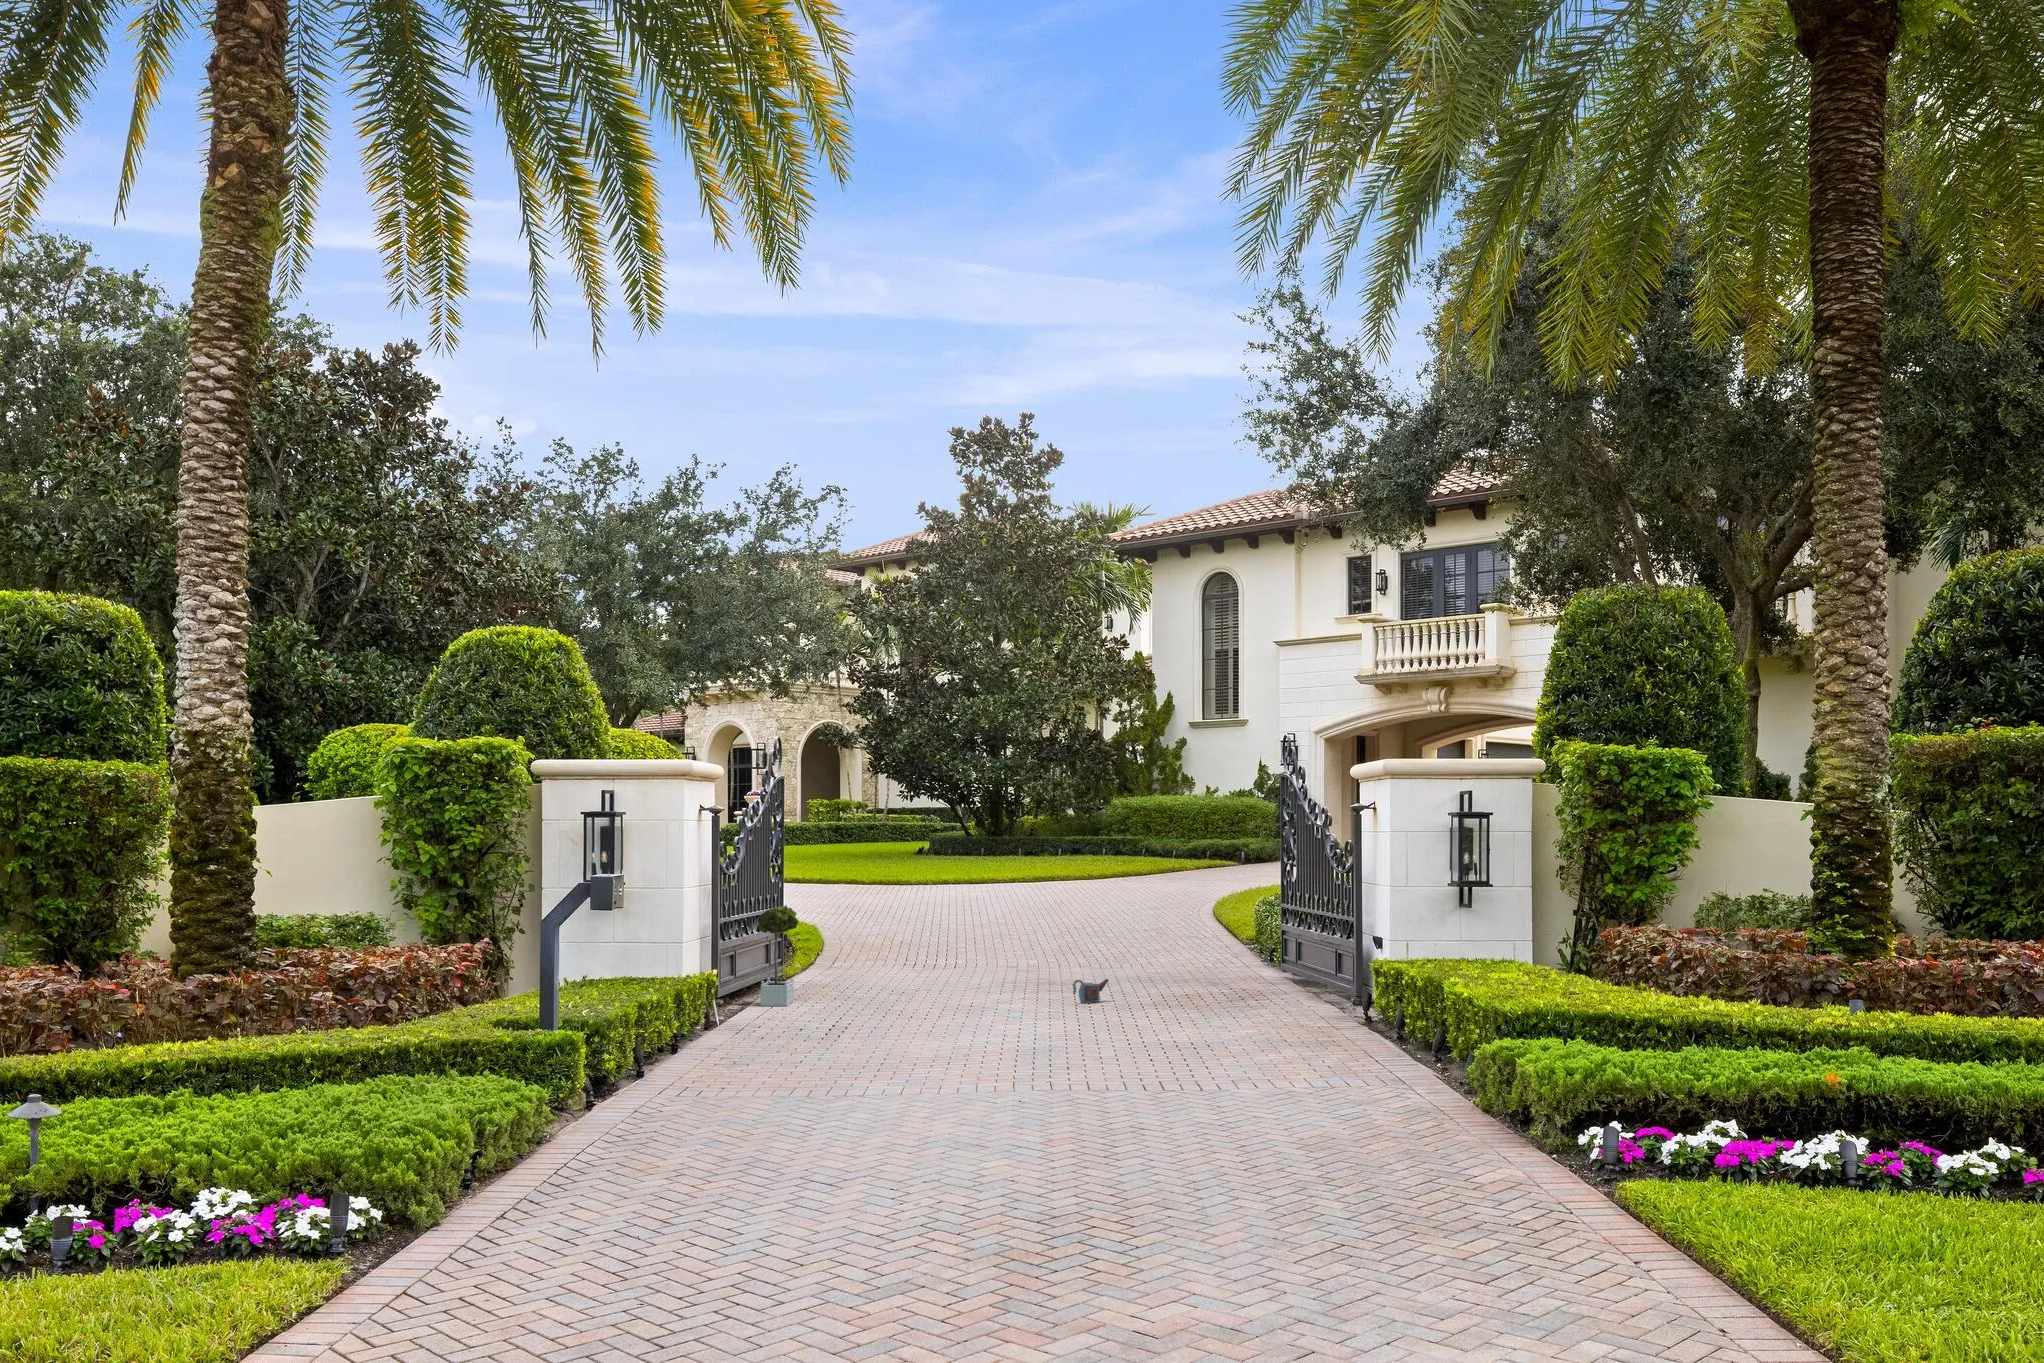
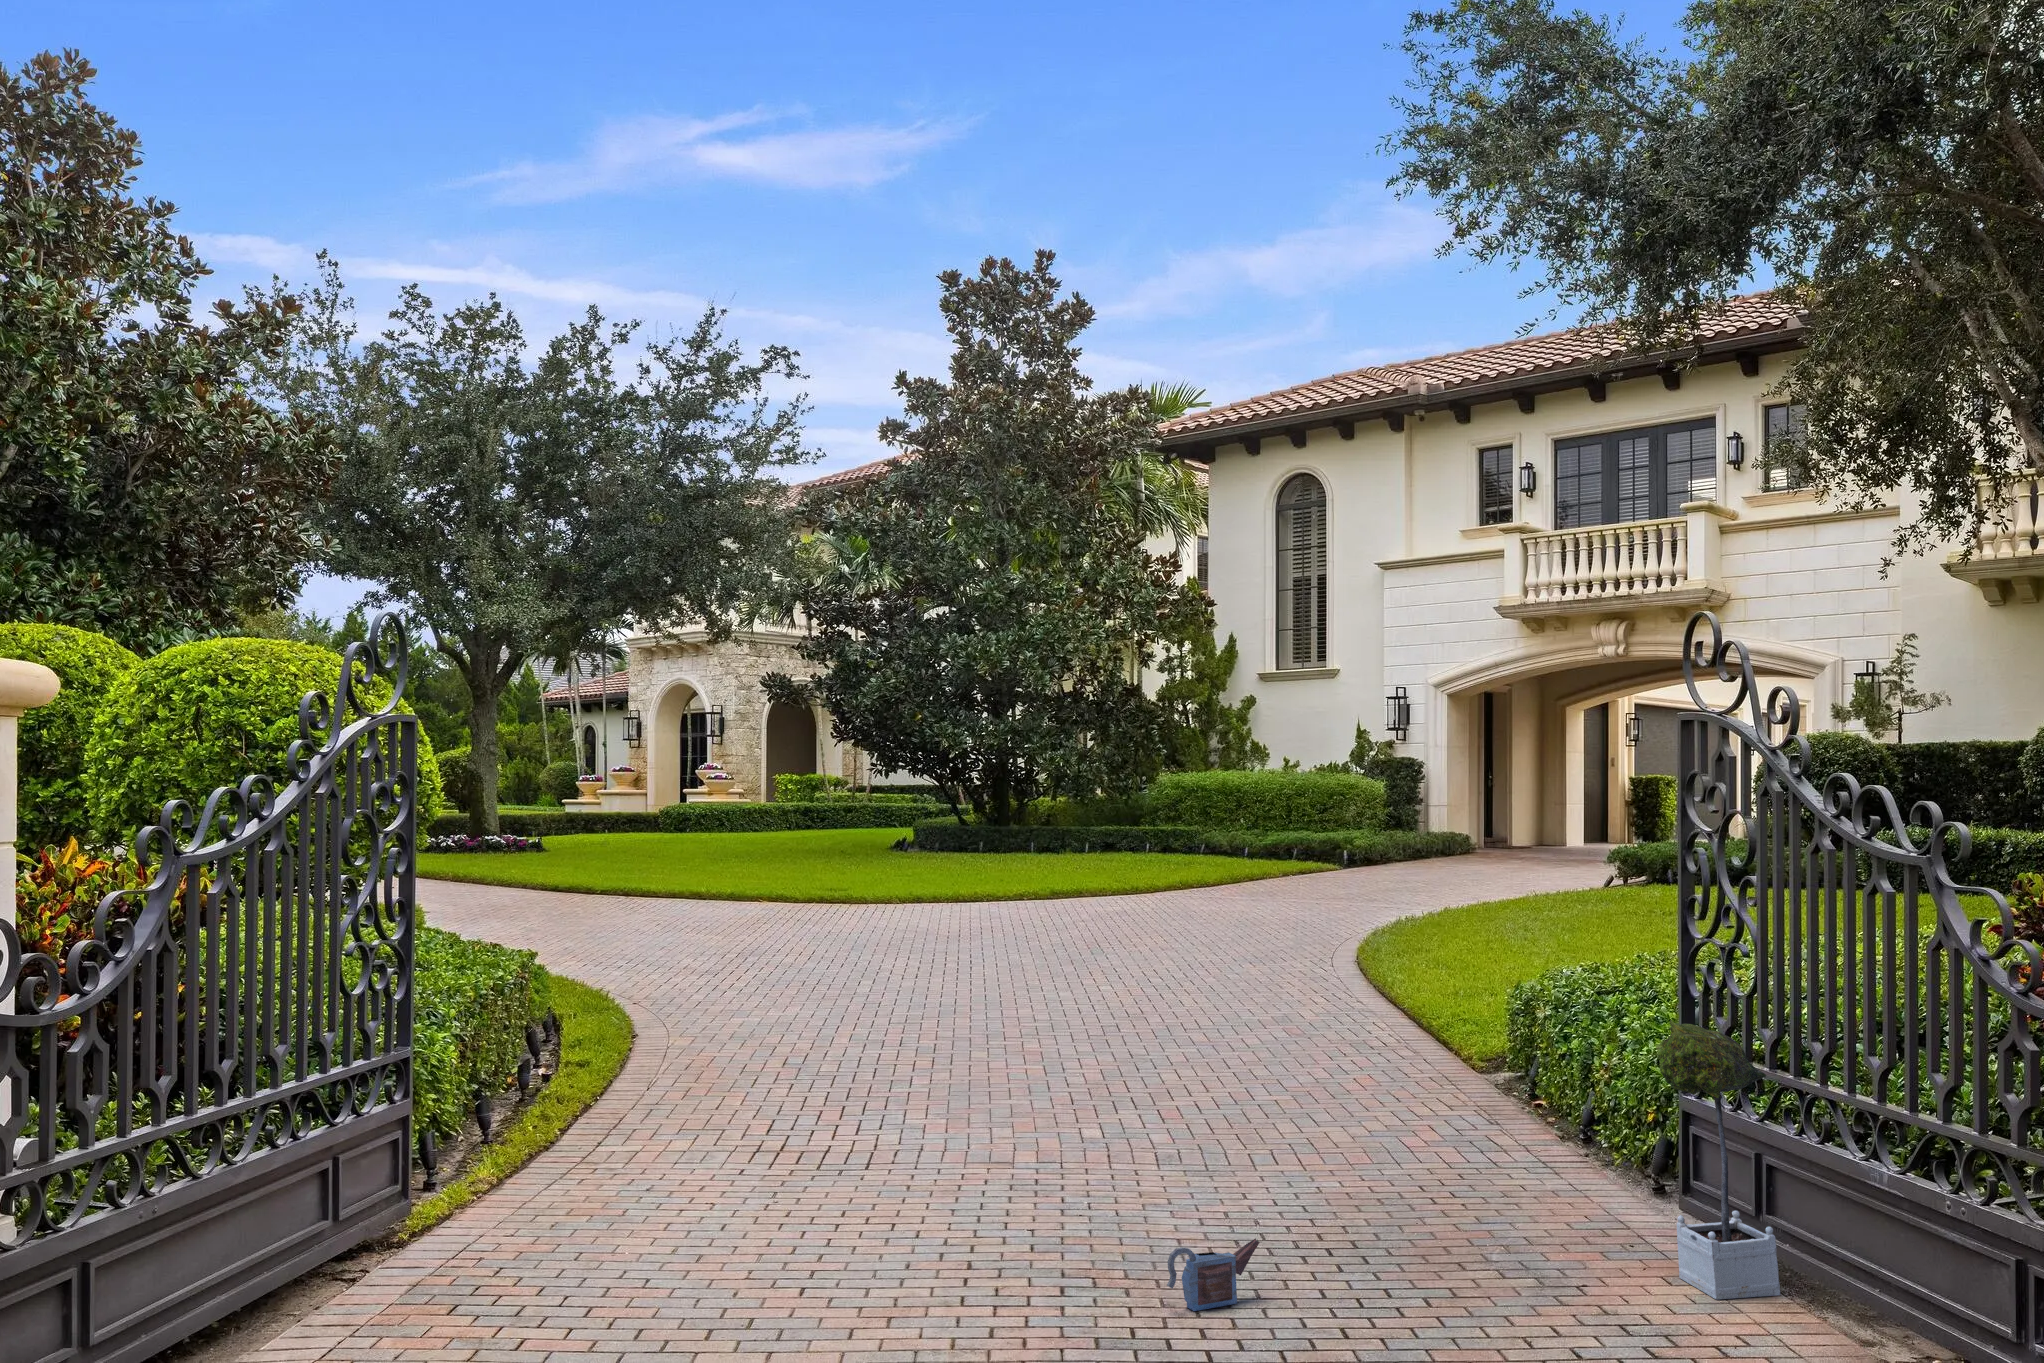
potted tree: present [758,905,798,1006] -> present [1656,1020,1780,1300]

